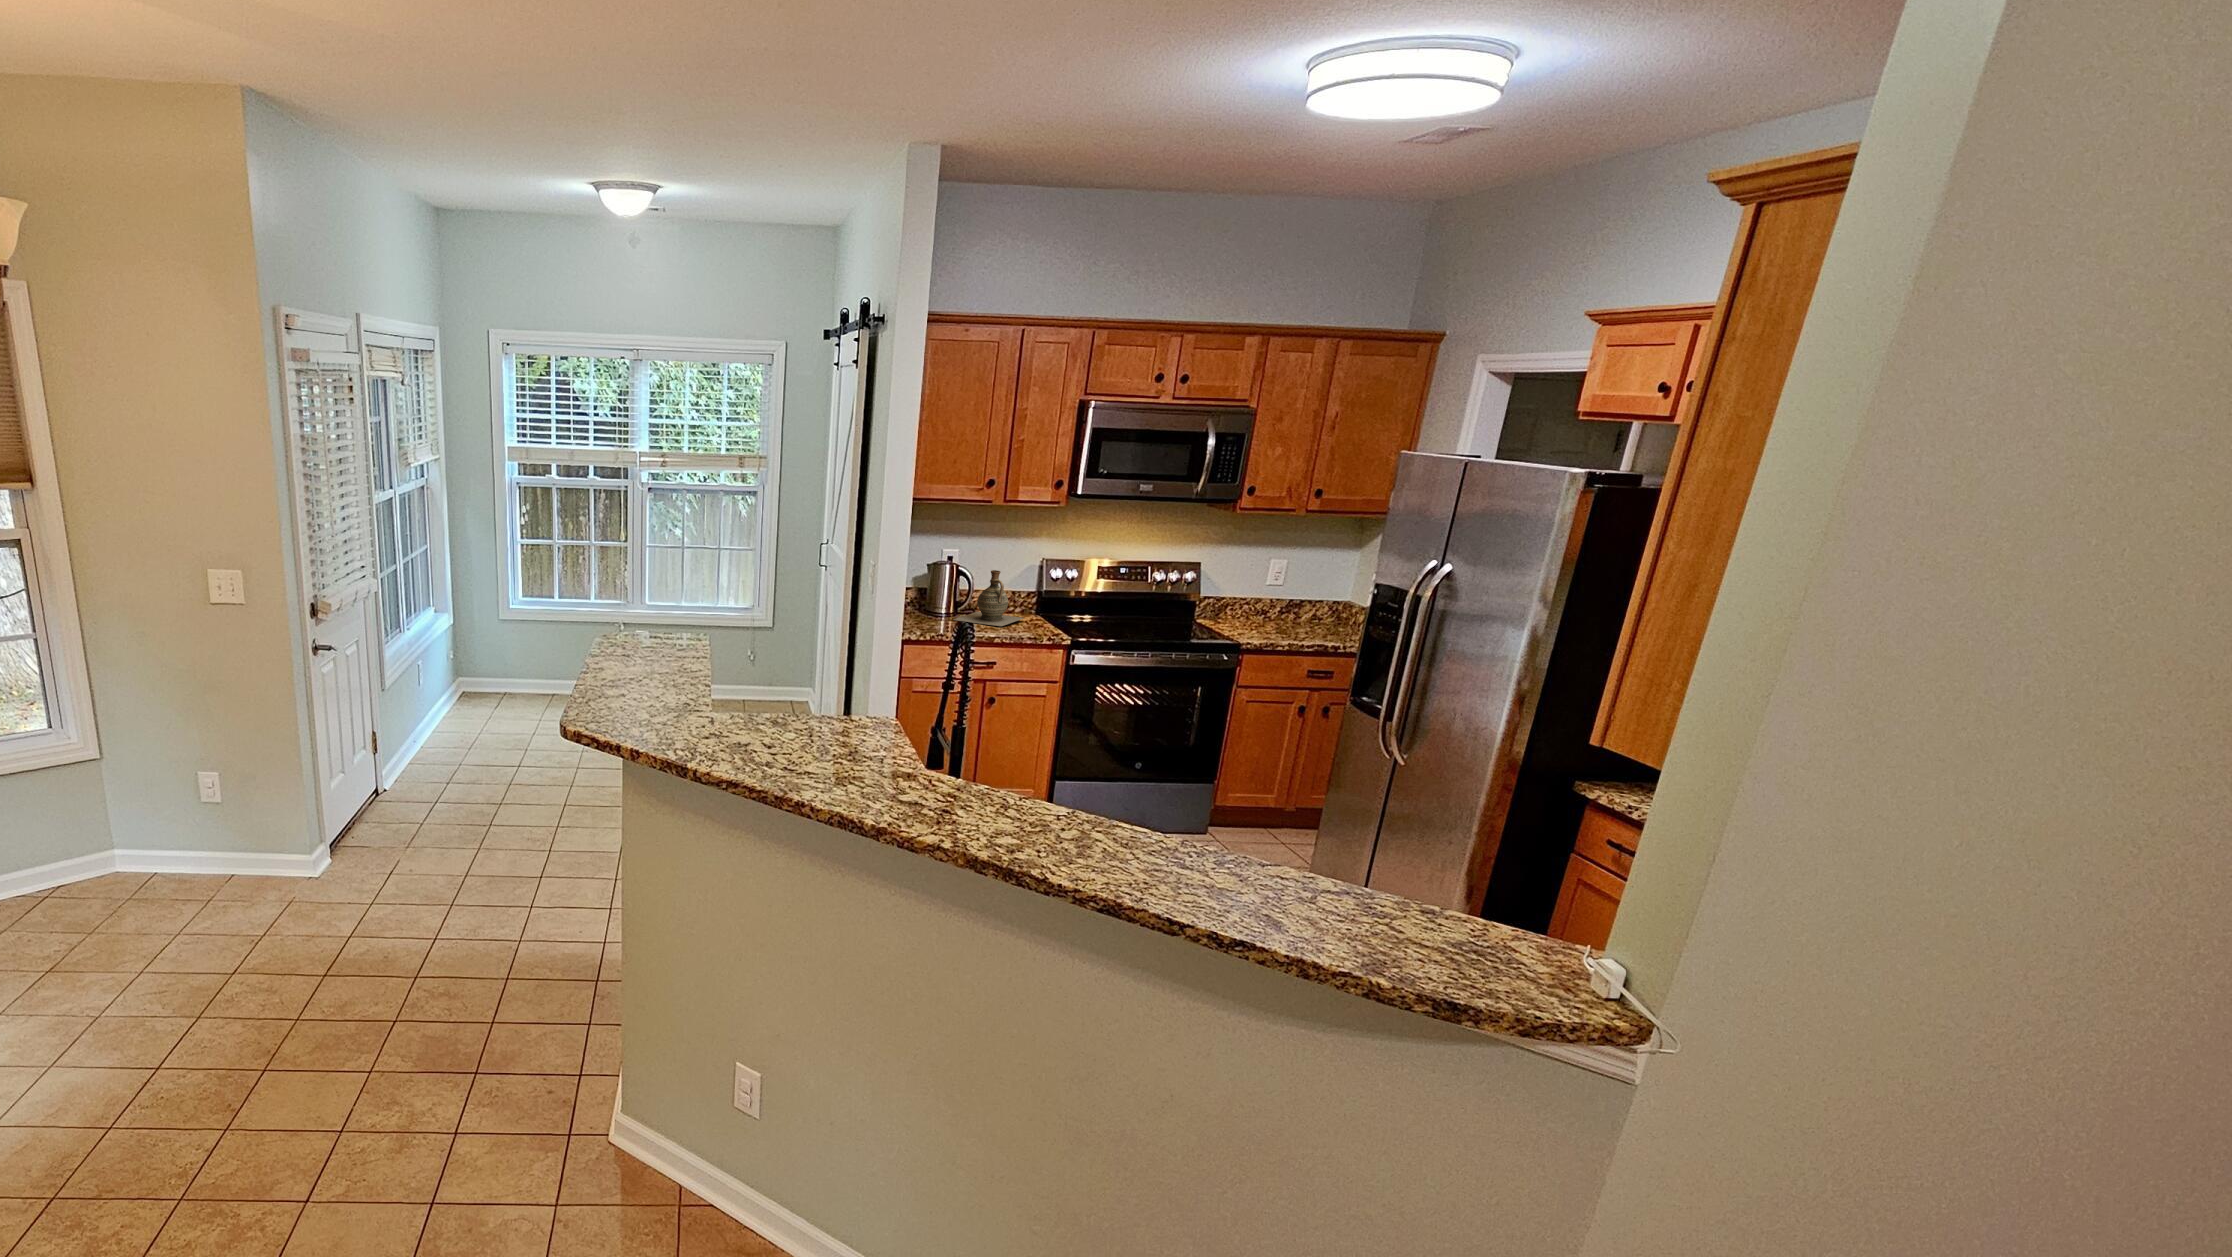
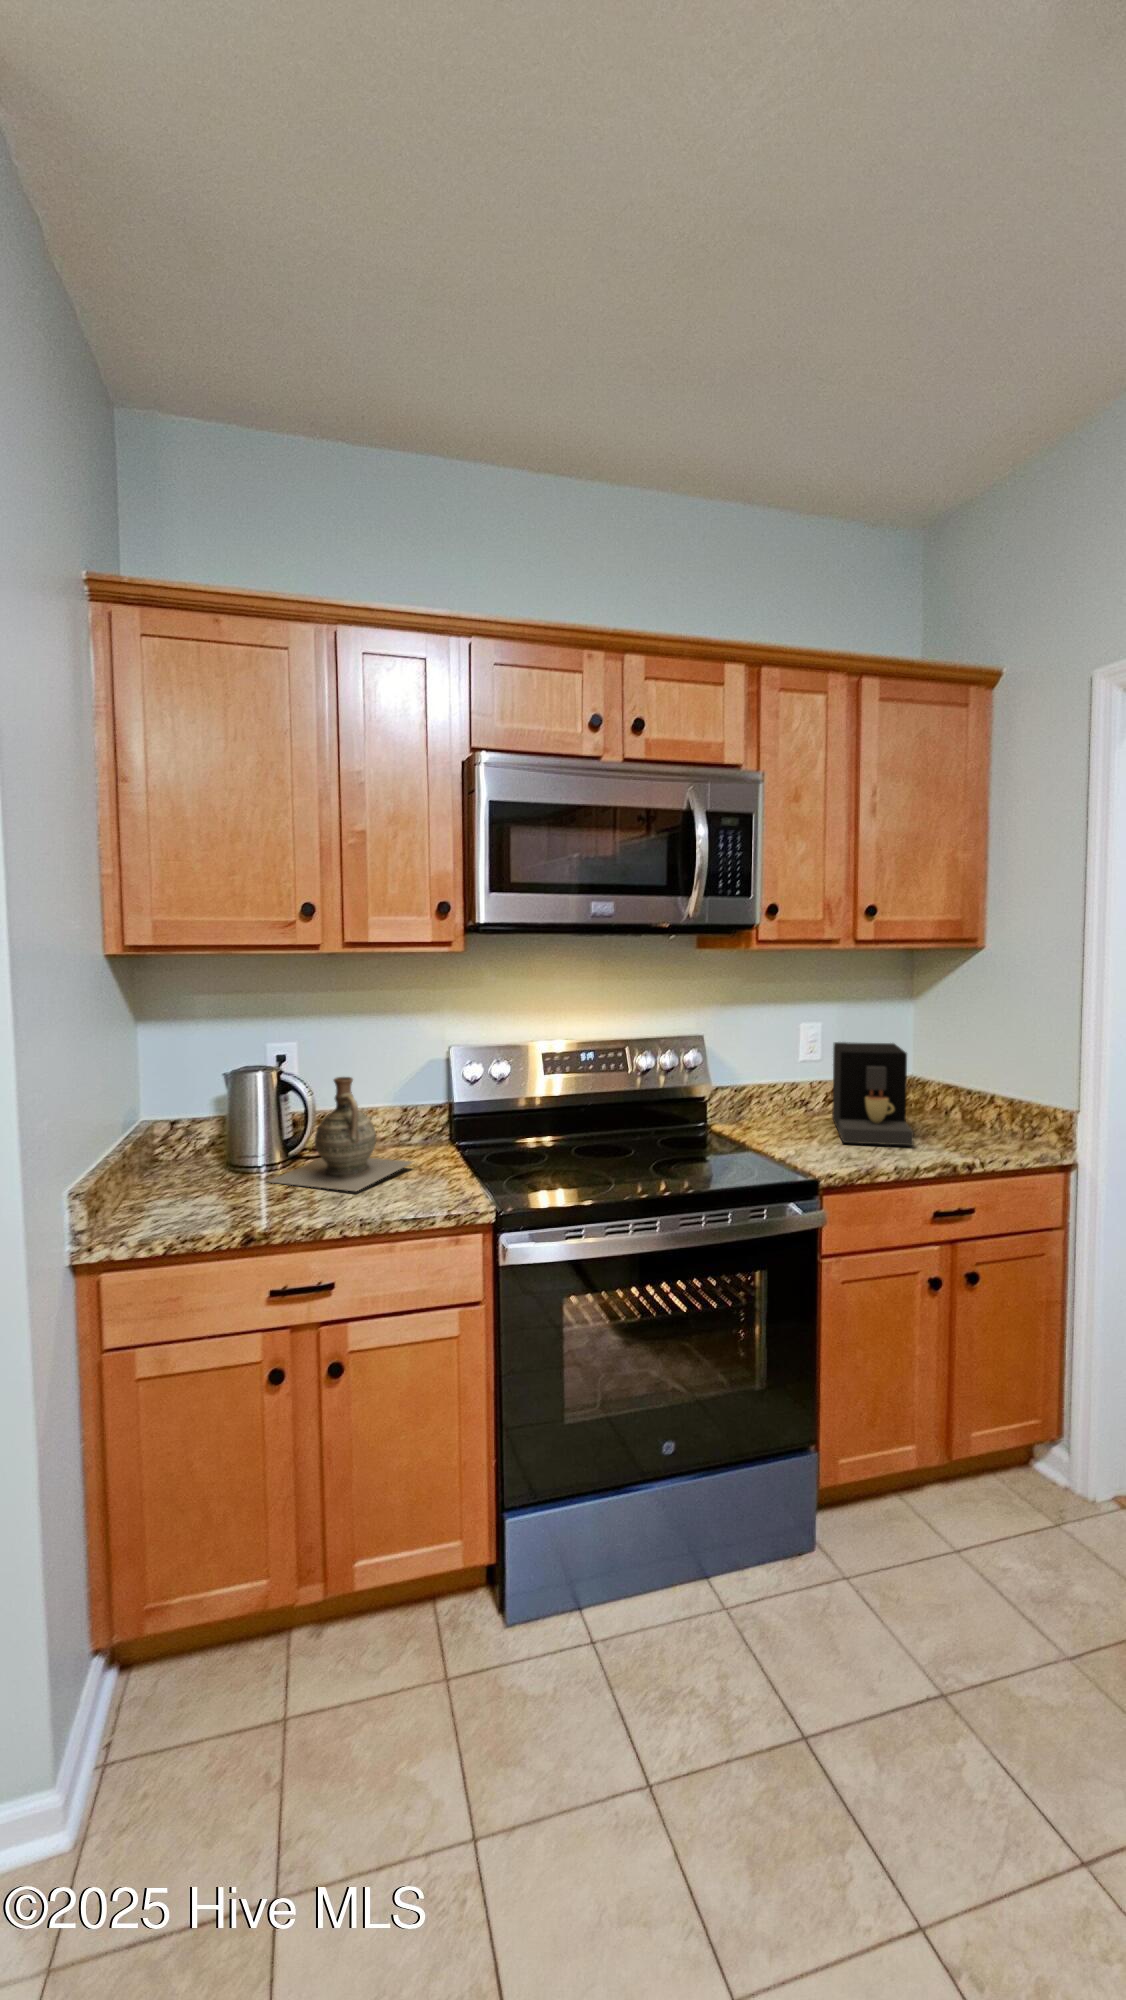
coffee maker: none [1272,573,1330,637] -> present [832,1042,914,1146]

